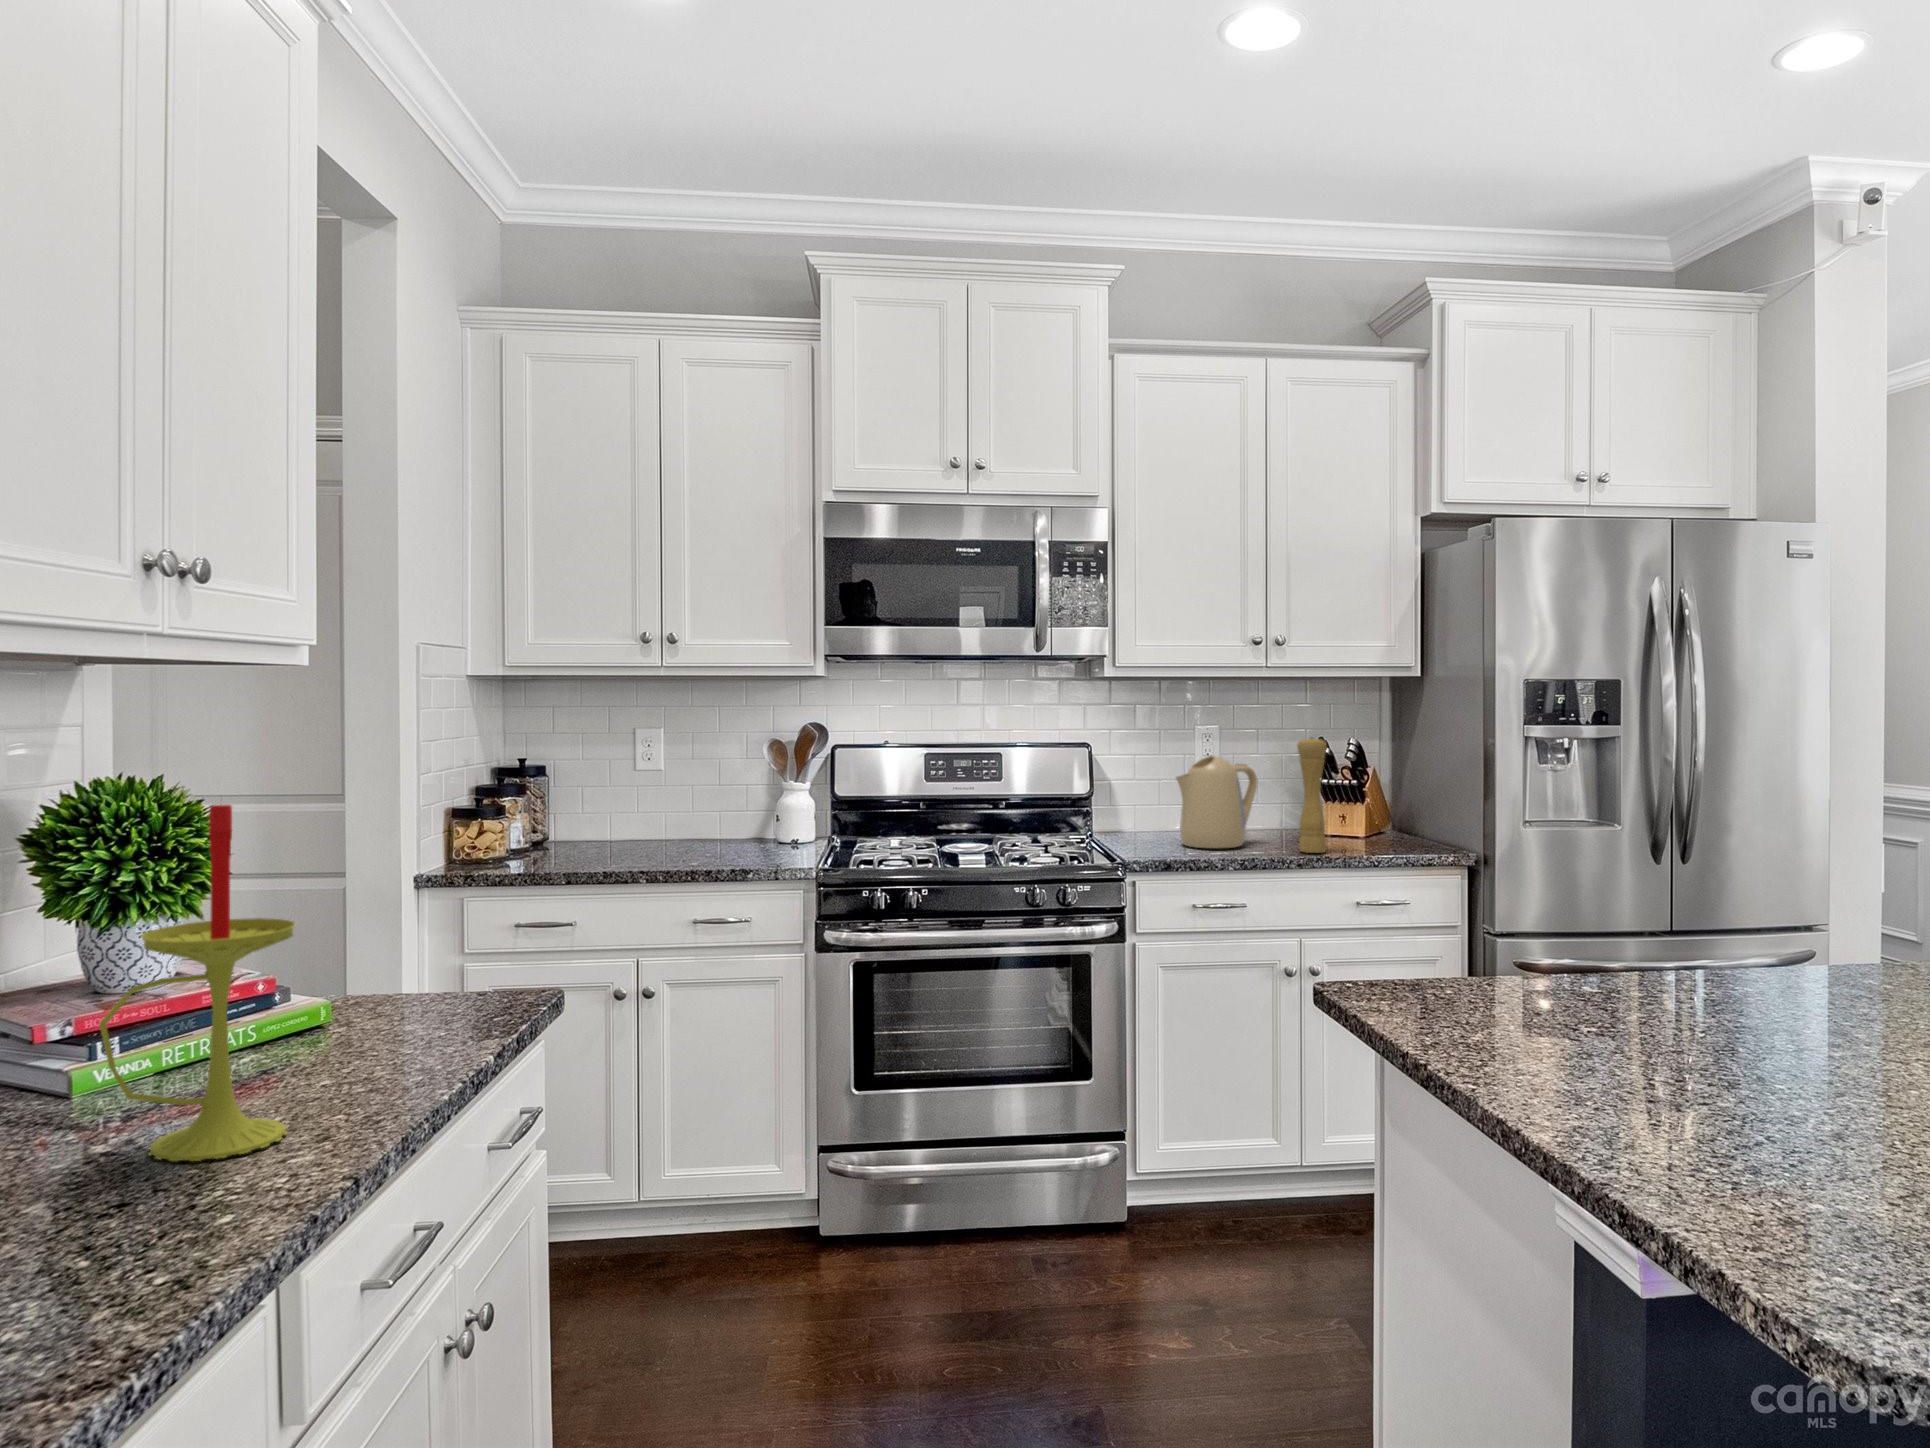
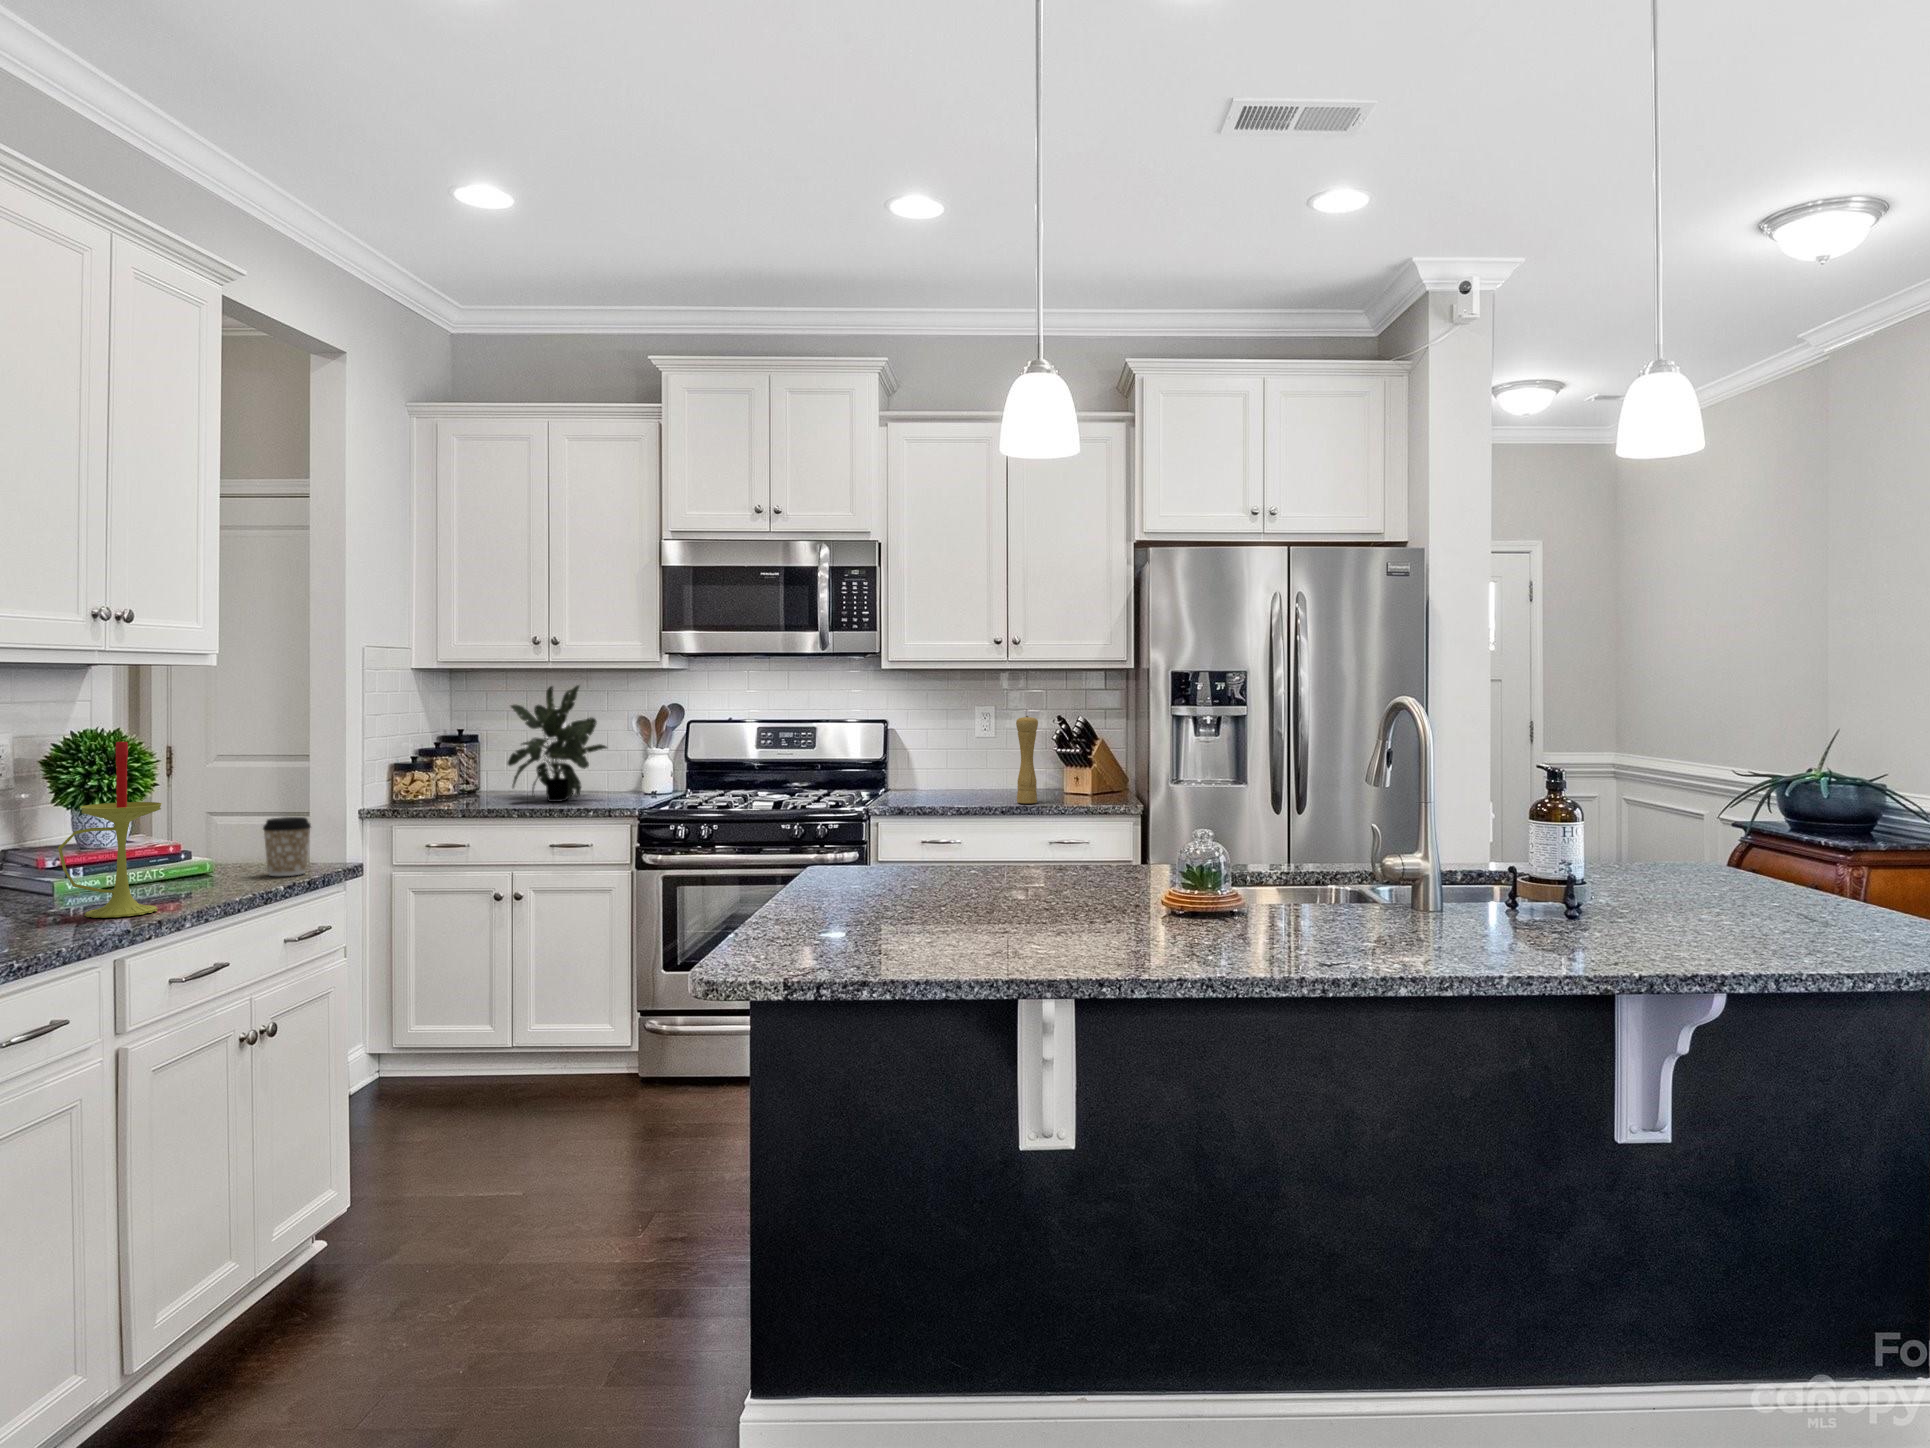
potted plant: none [612,698,754,858] -> present [508,685,607,802]
kettle: present [1176,756,1257,848] -> none [929,730,997,800]
coffee cup: none [406,919,486,1024] -> present [263,817,311,876]

